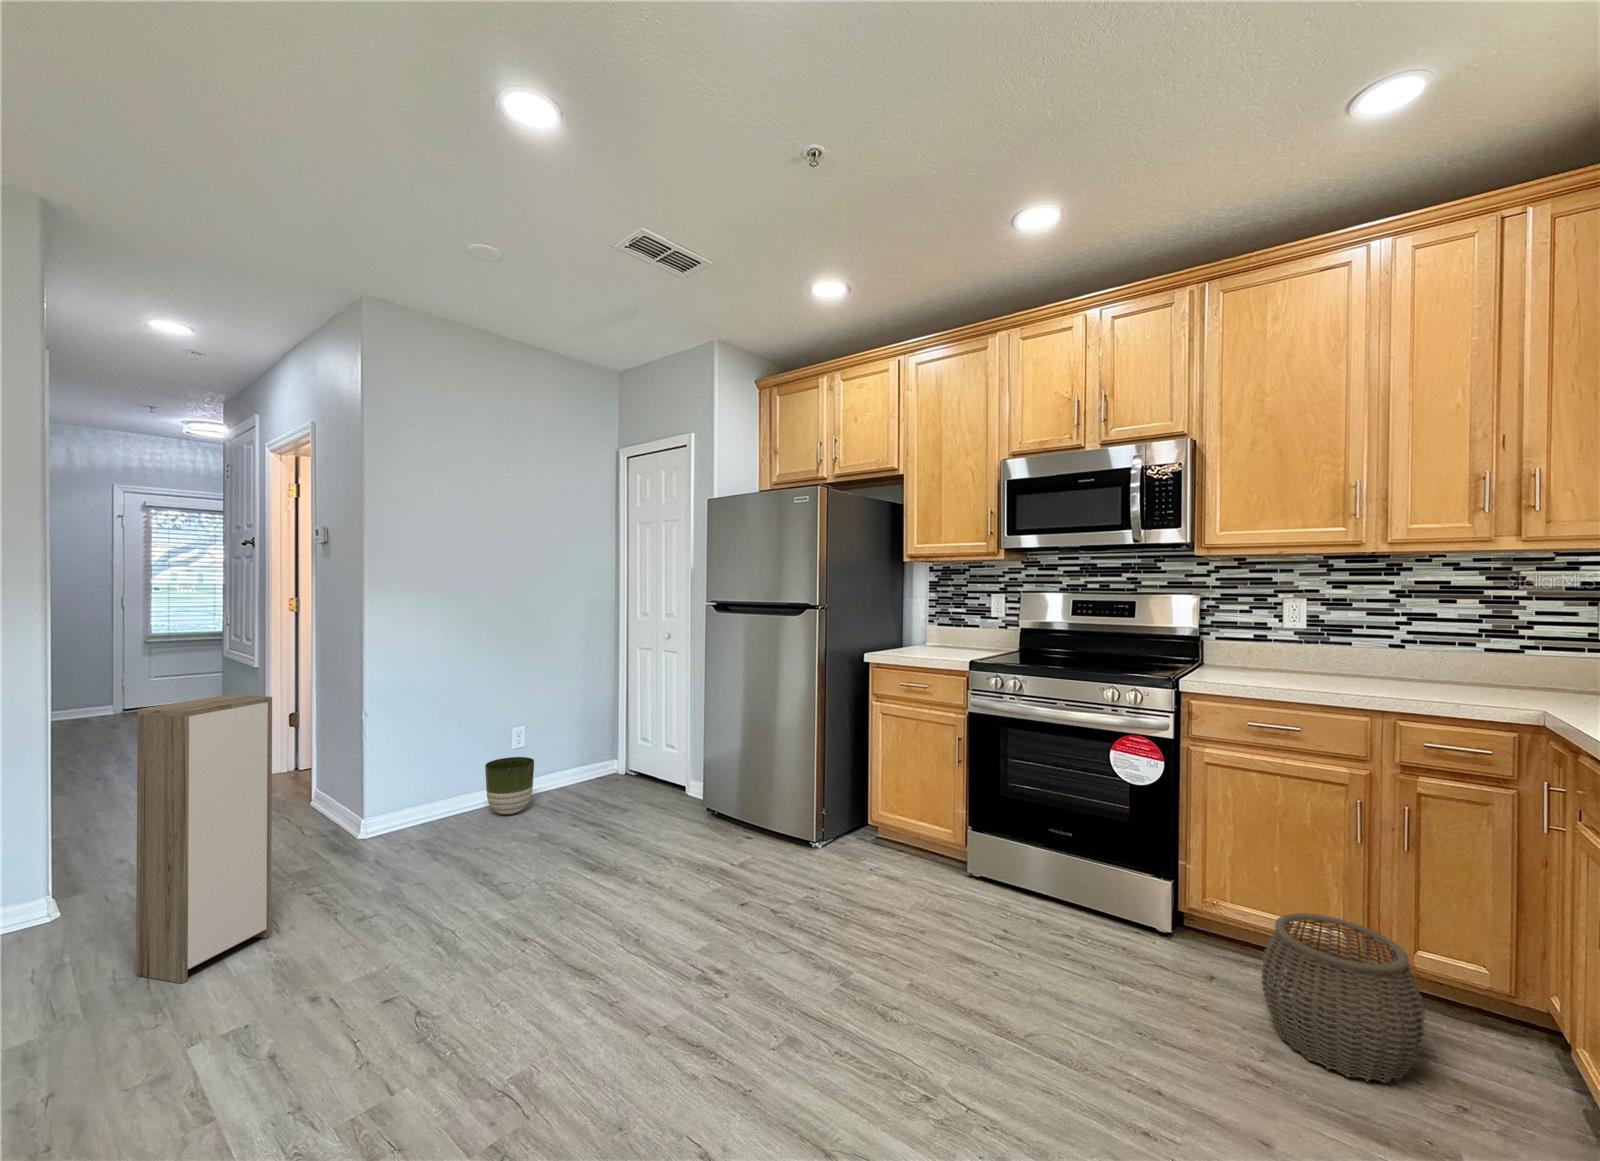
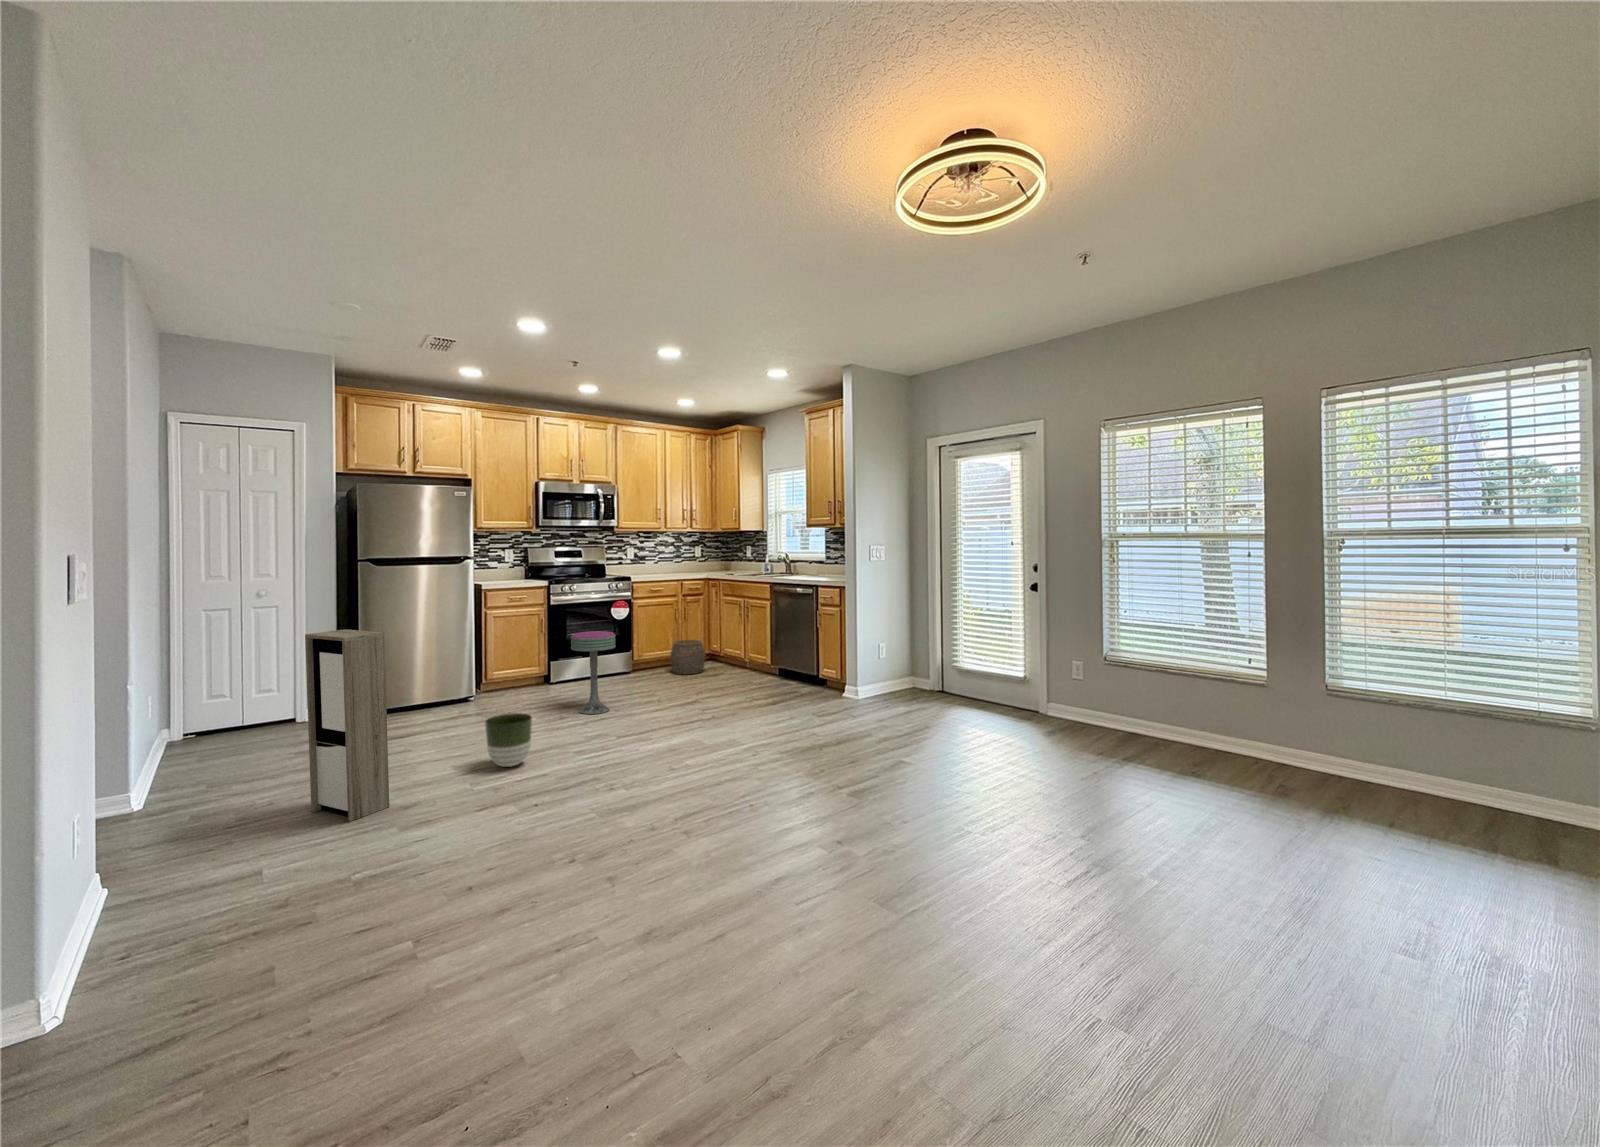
planter: present [485,757,534,814] -> present [485,713,532,767]
bar stool: none [726,793,833,1027] -> present [571,631,616,714]

